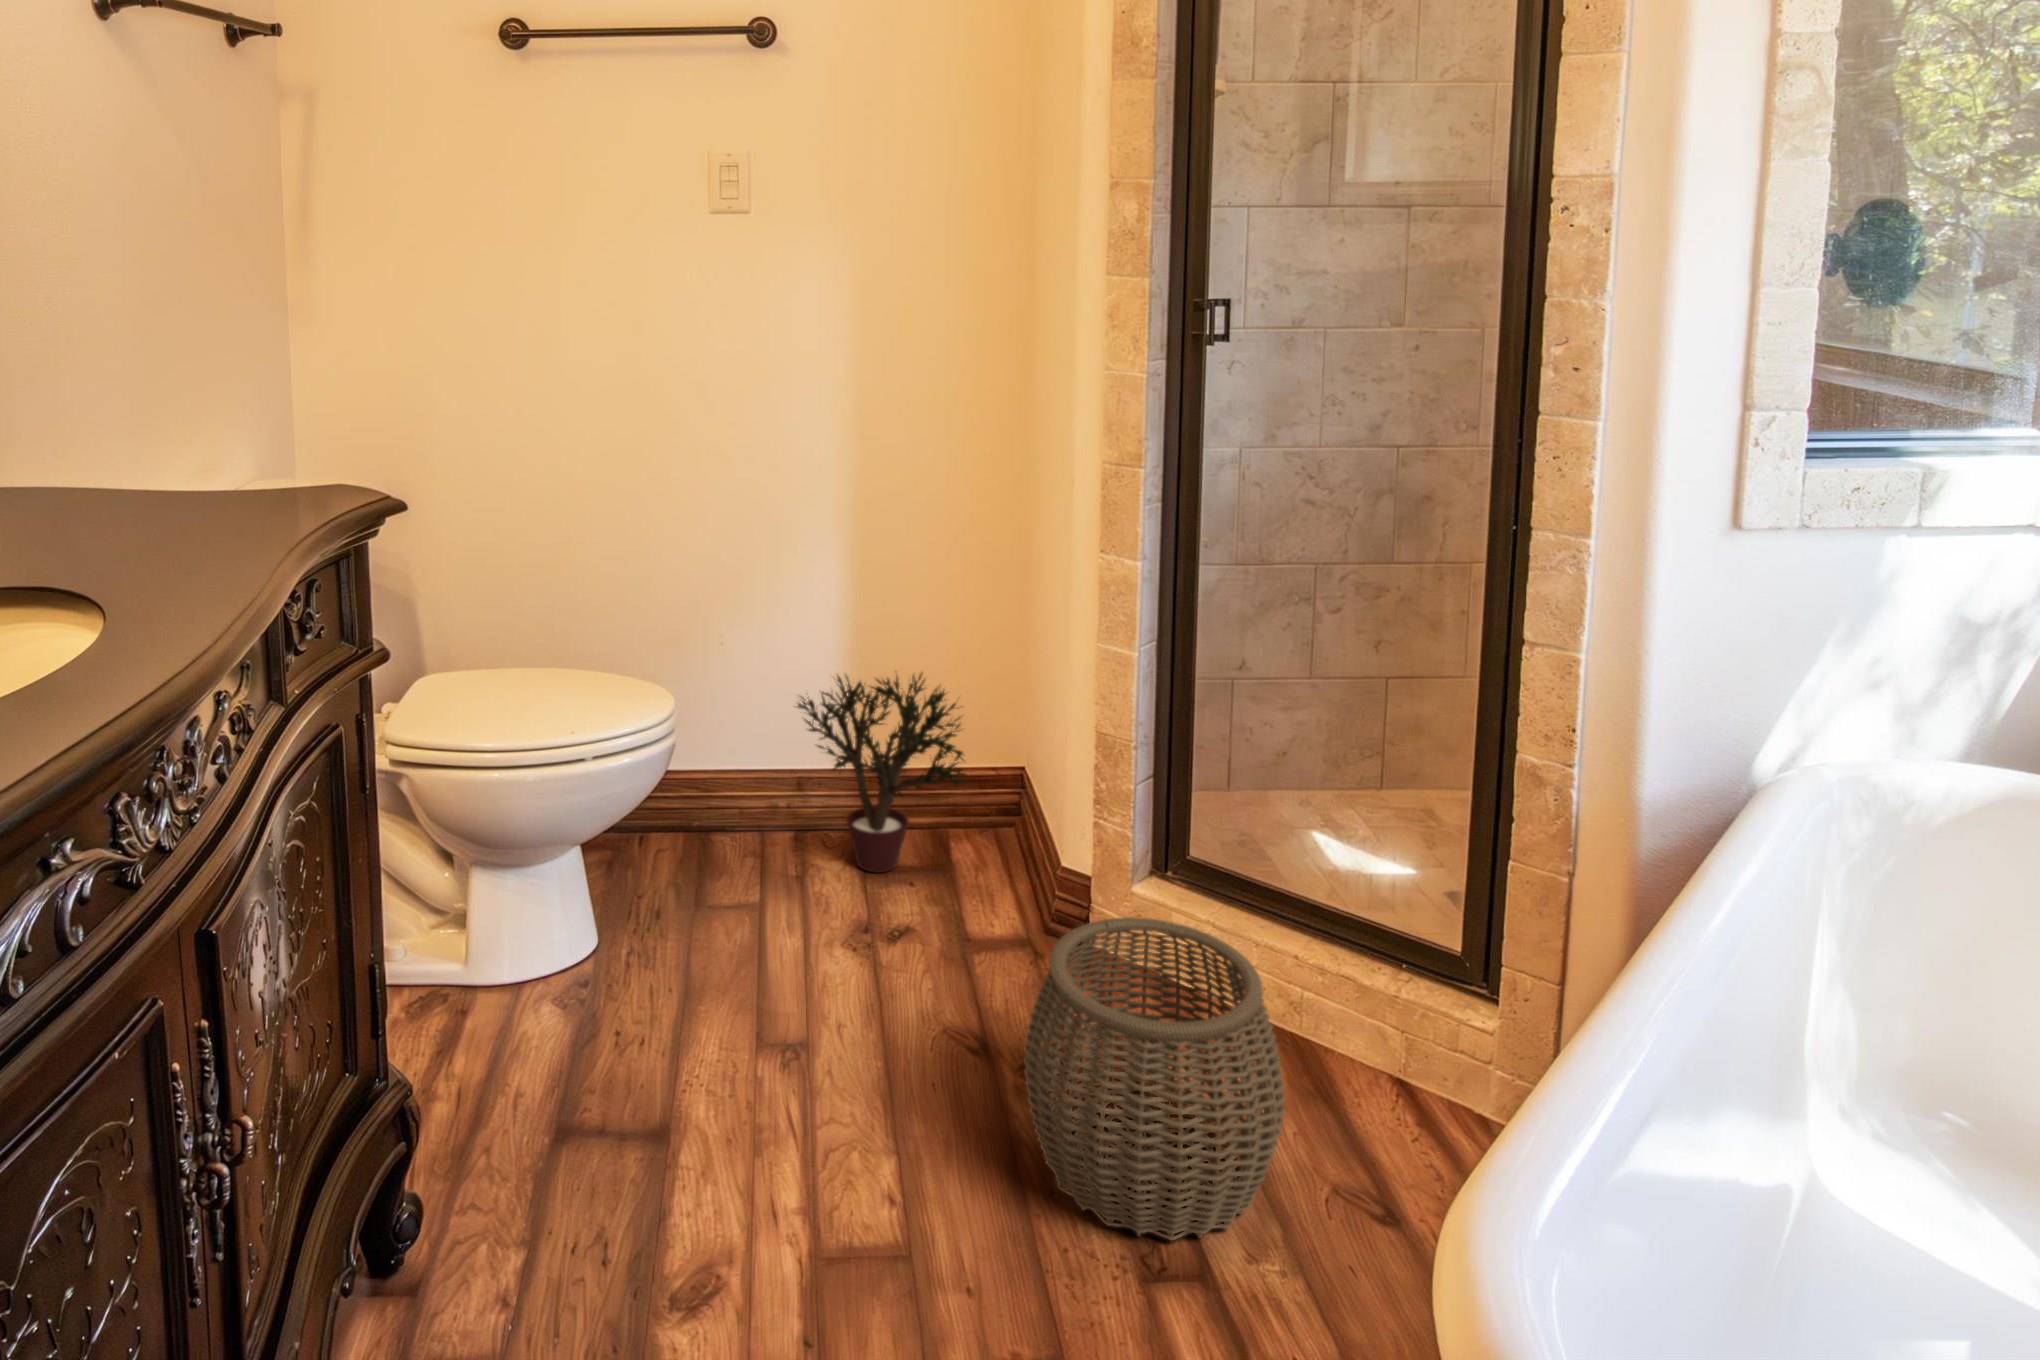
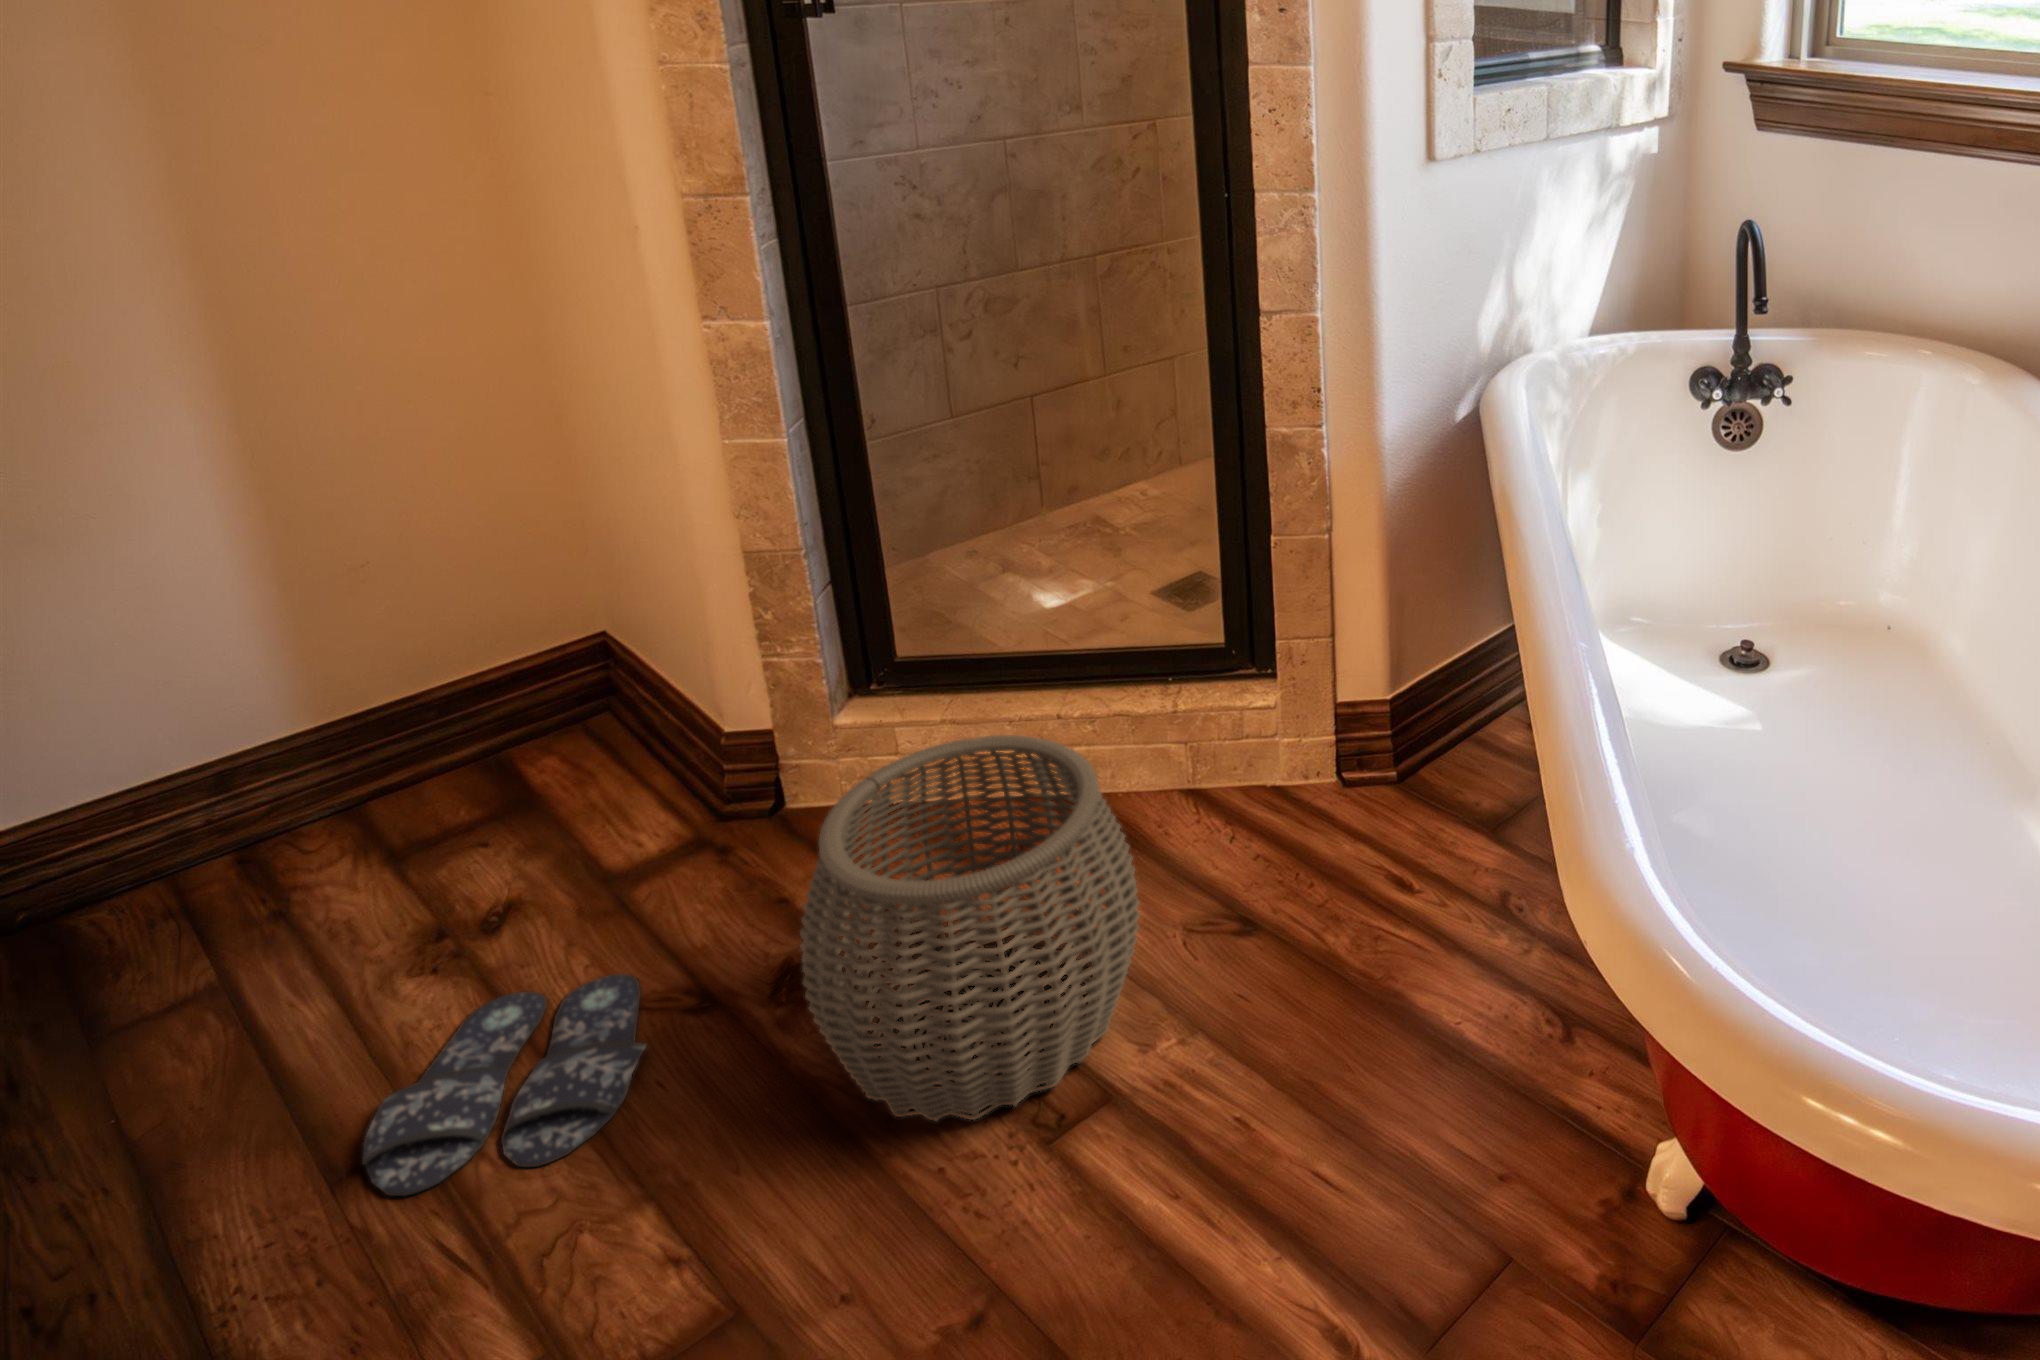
potted plant: present [797,673,965,873] -> none [168,553,558,865]
slippers: none [788,977,955,1091] -> present [362,974,647,1196]

